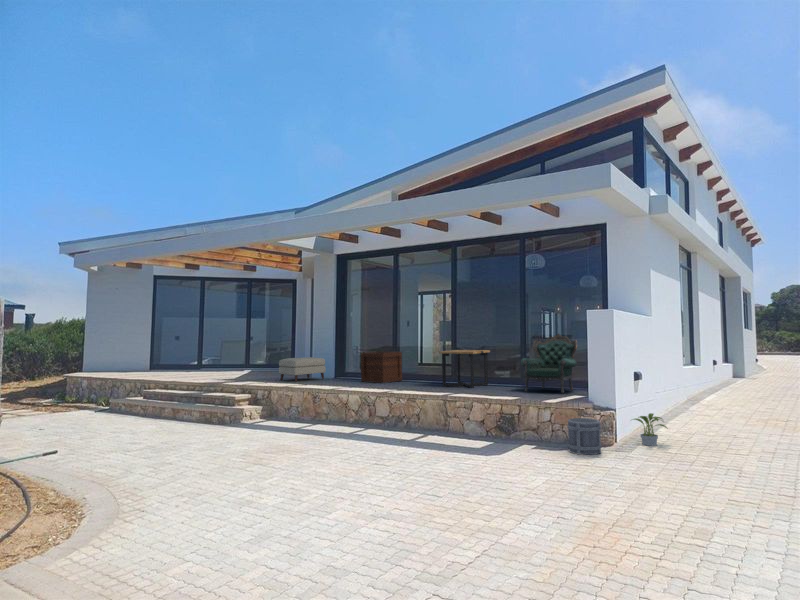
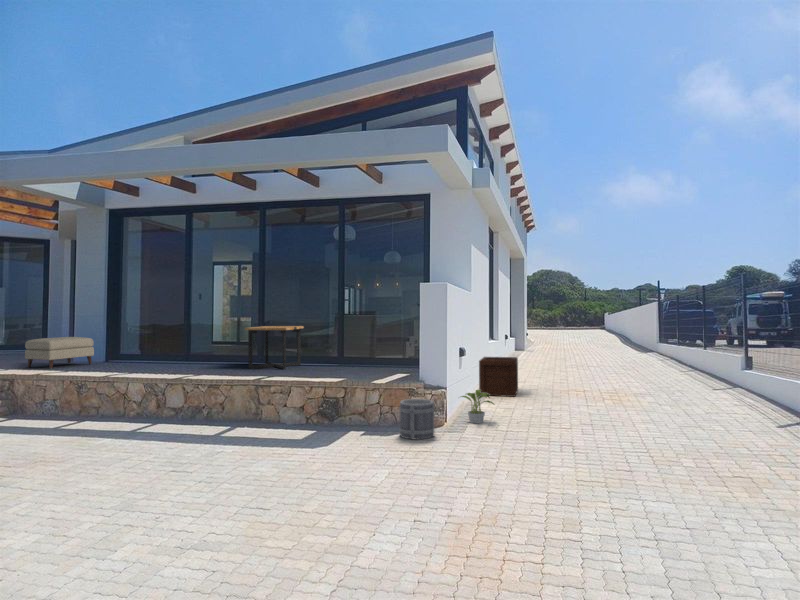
armchair: present [521,334,577,394] -> none [341,307,400,372]
wooden crate: present [361,352,402,383] -> present [479,357,518,397]

